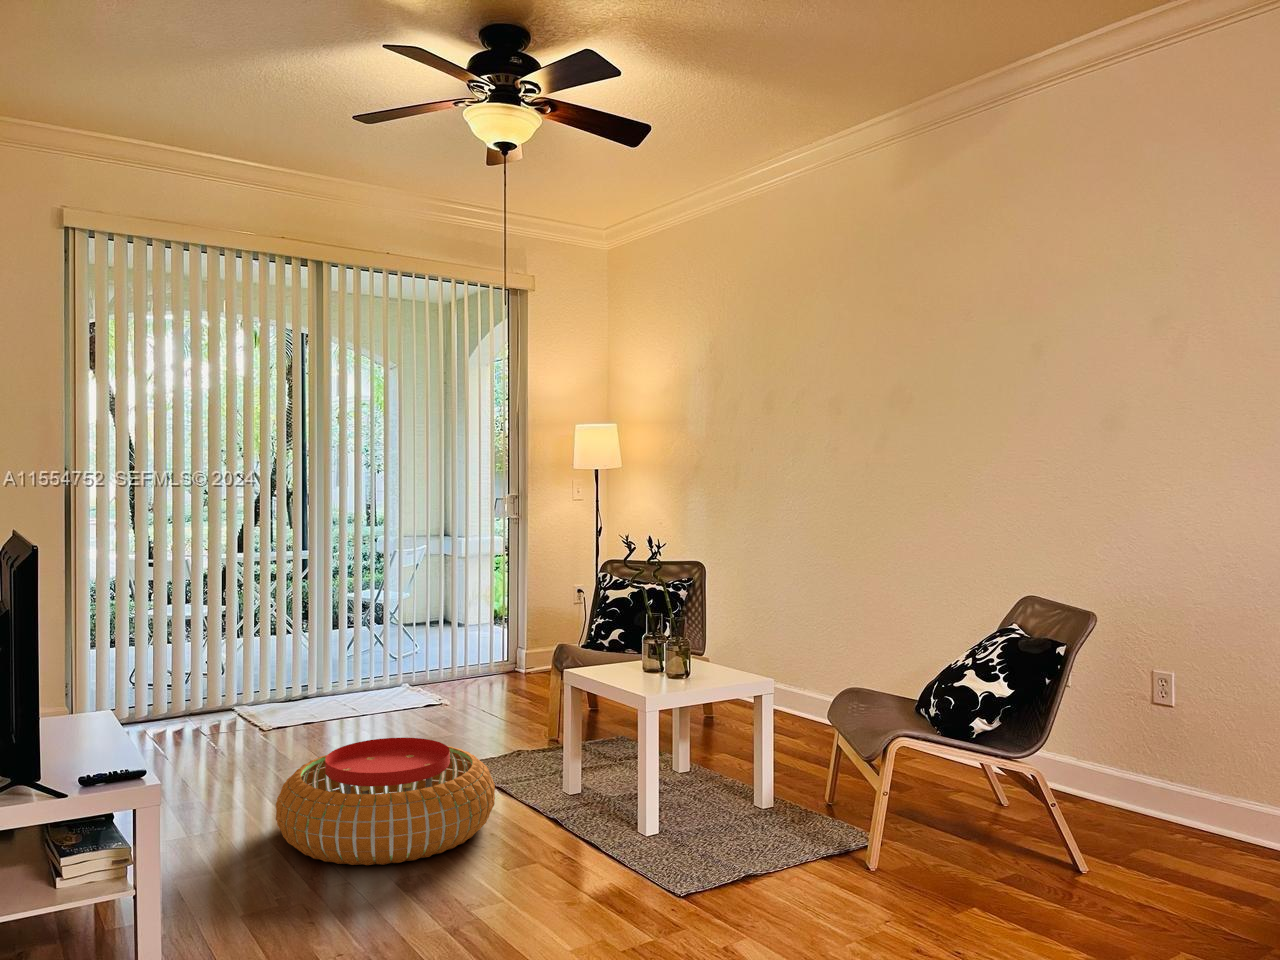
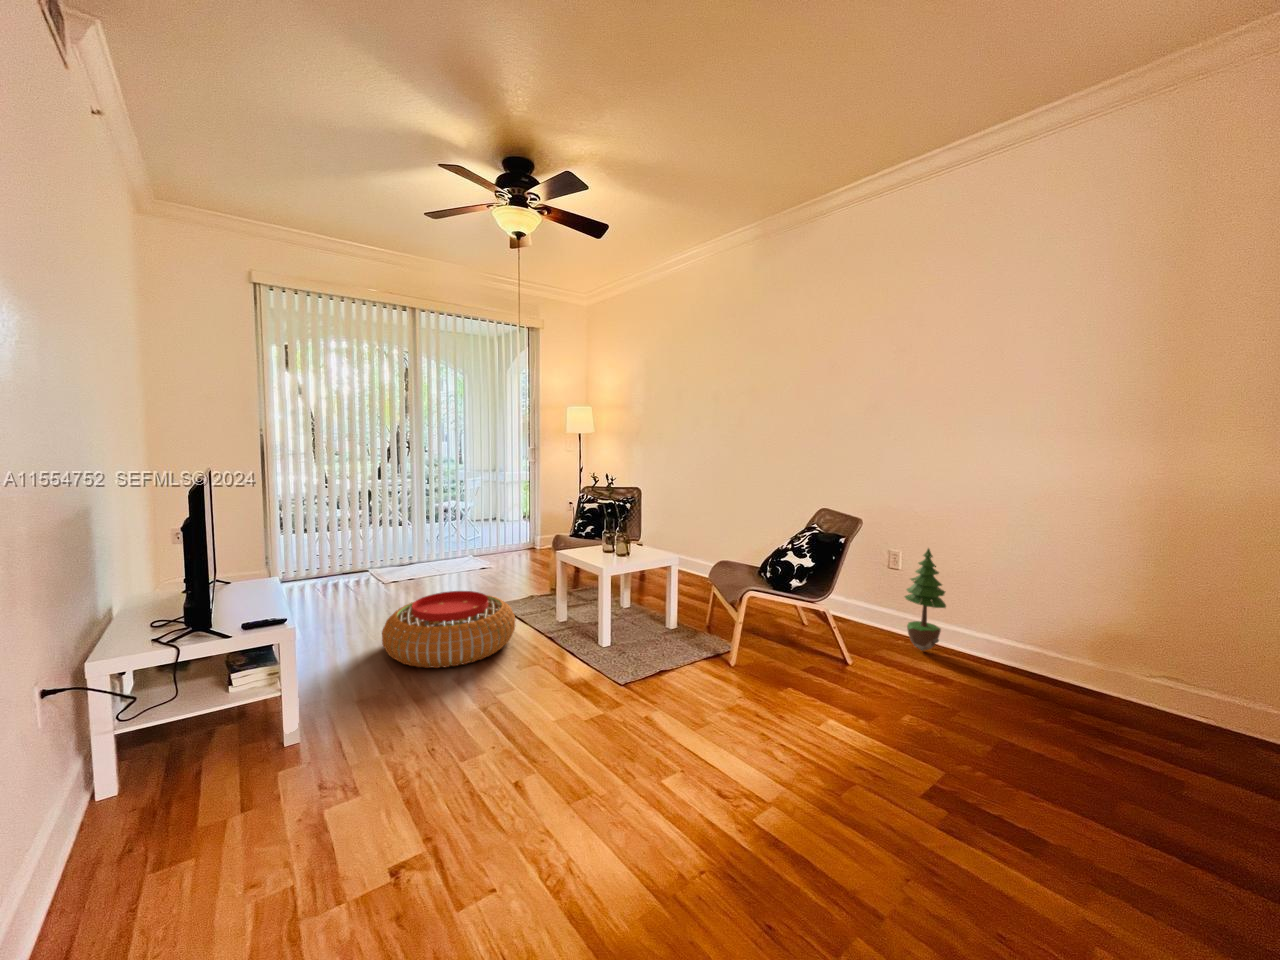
potted tree: none [1178,663,1257,851] -> present [905,549,946,651]

